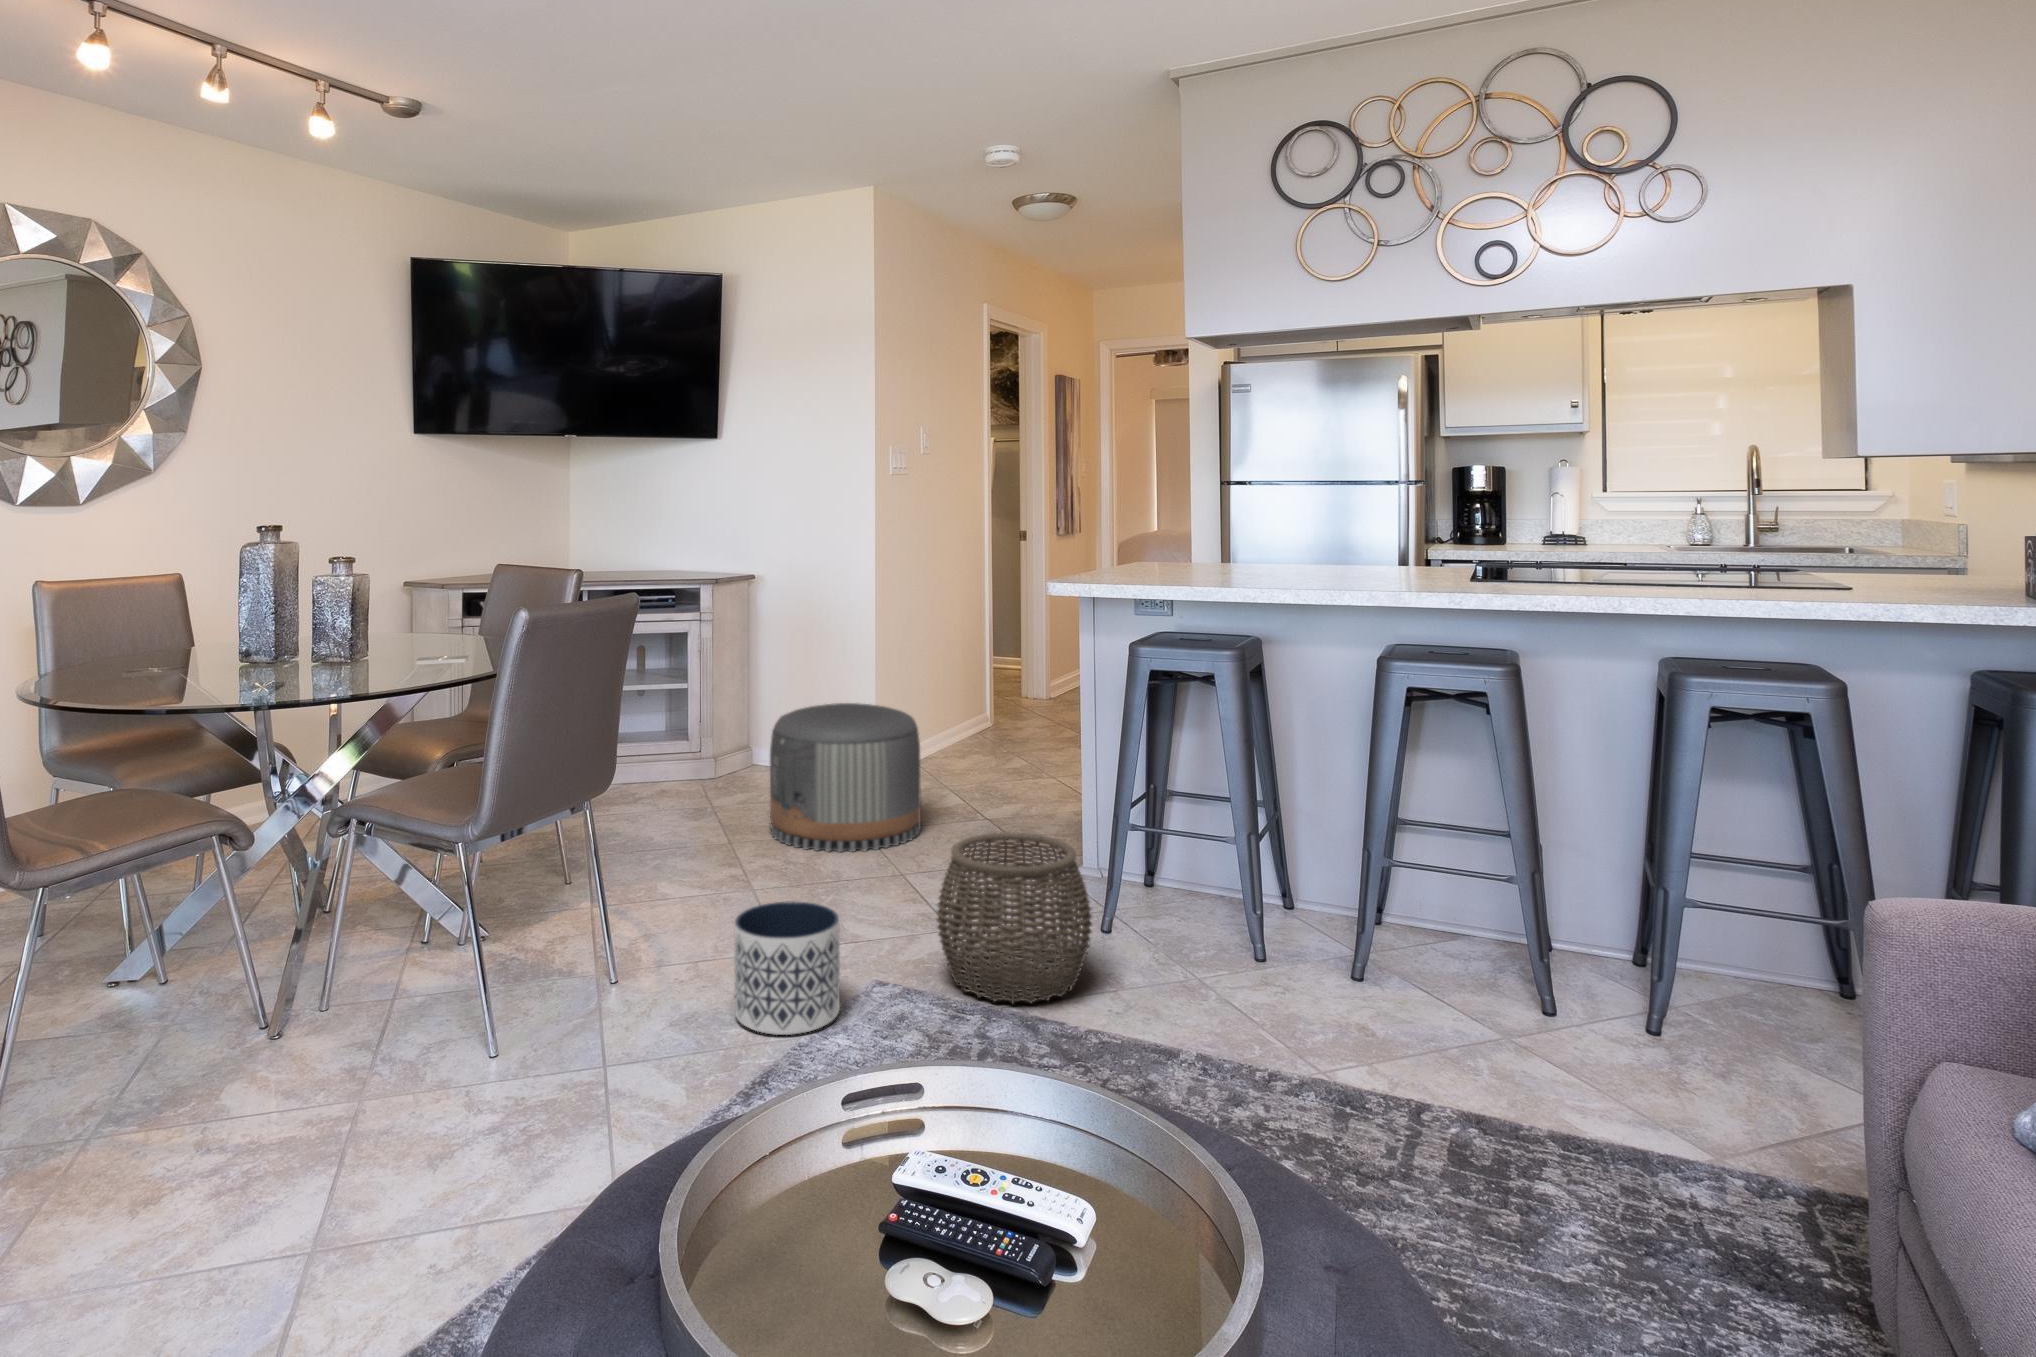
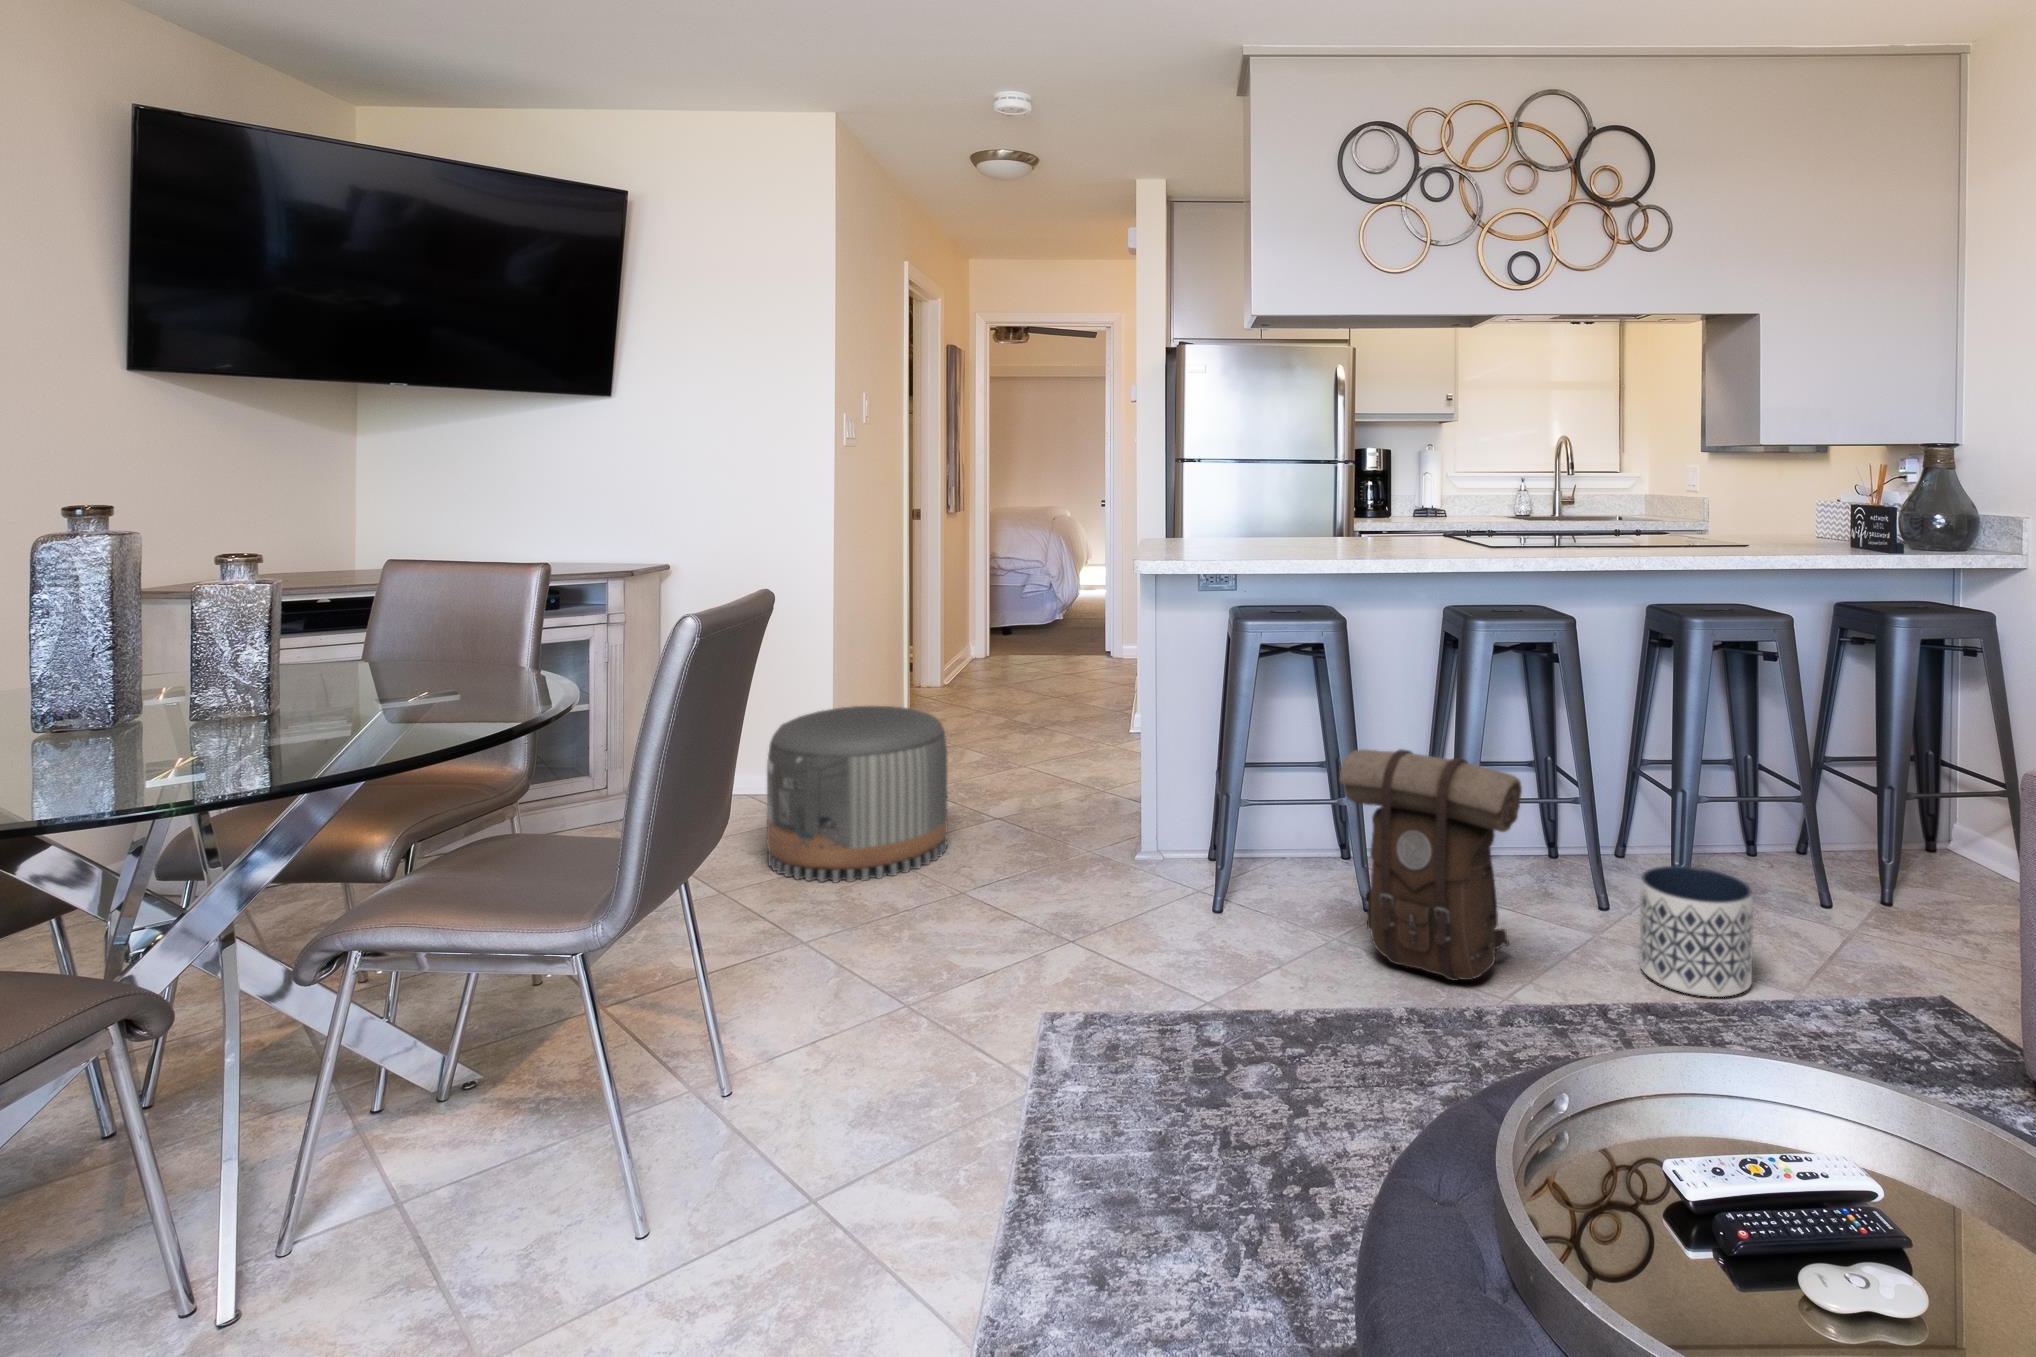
backpack: none [1151,780,1335,1034] -> present [1339,749,1522,981]
woven basket: present [936,833,1092,1003] -> none [1131,825,1294,1009]
planter: present [735,901,840,1035] -> present [1640,866,1753,997]

